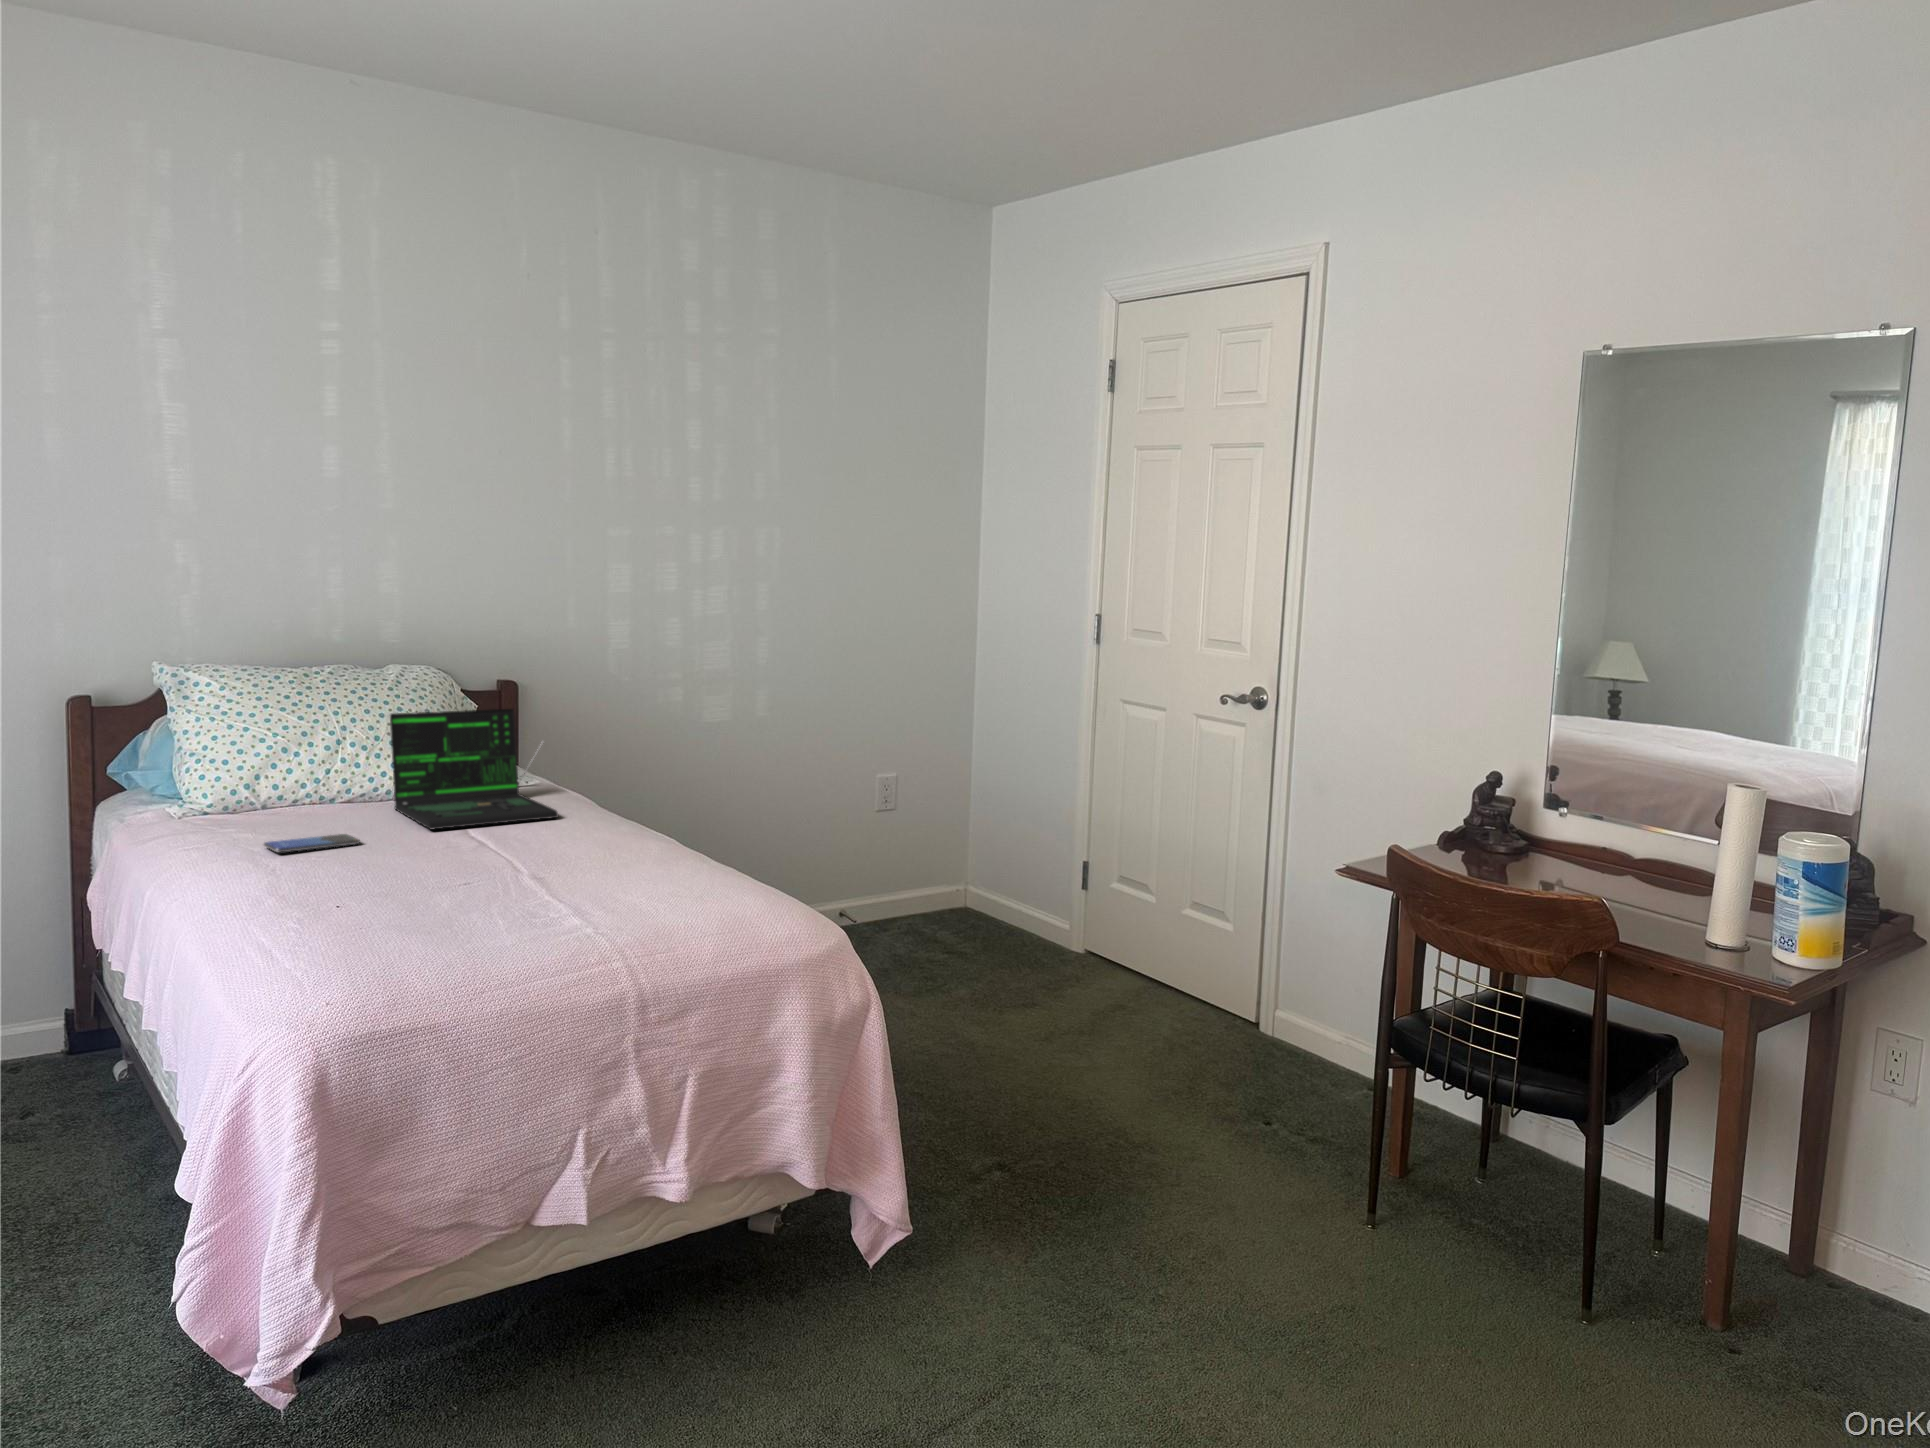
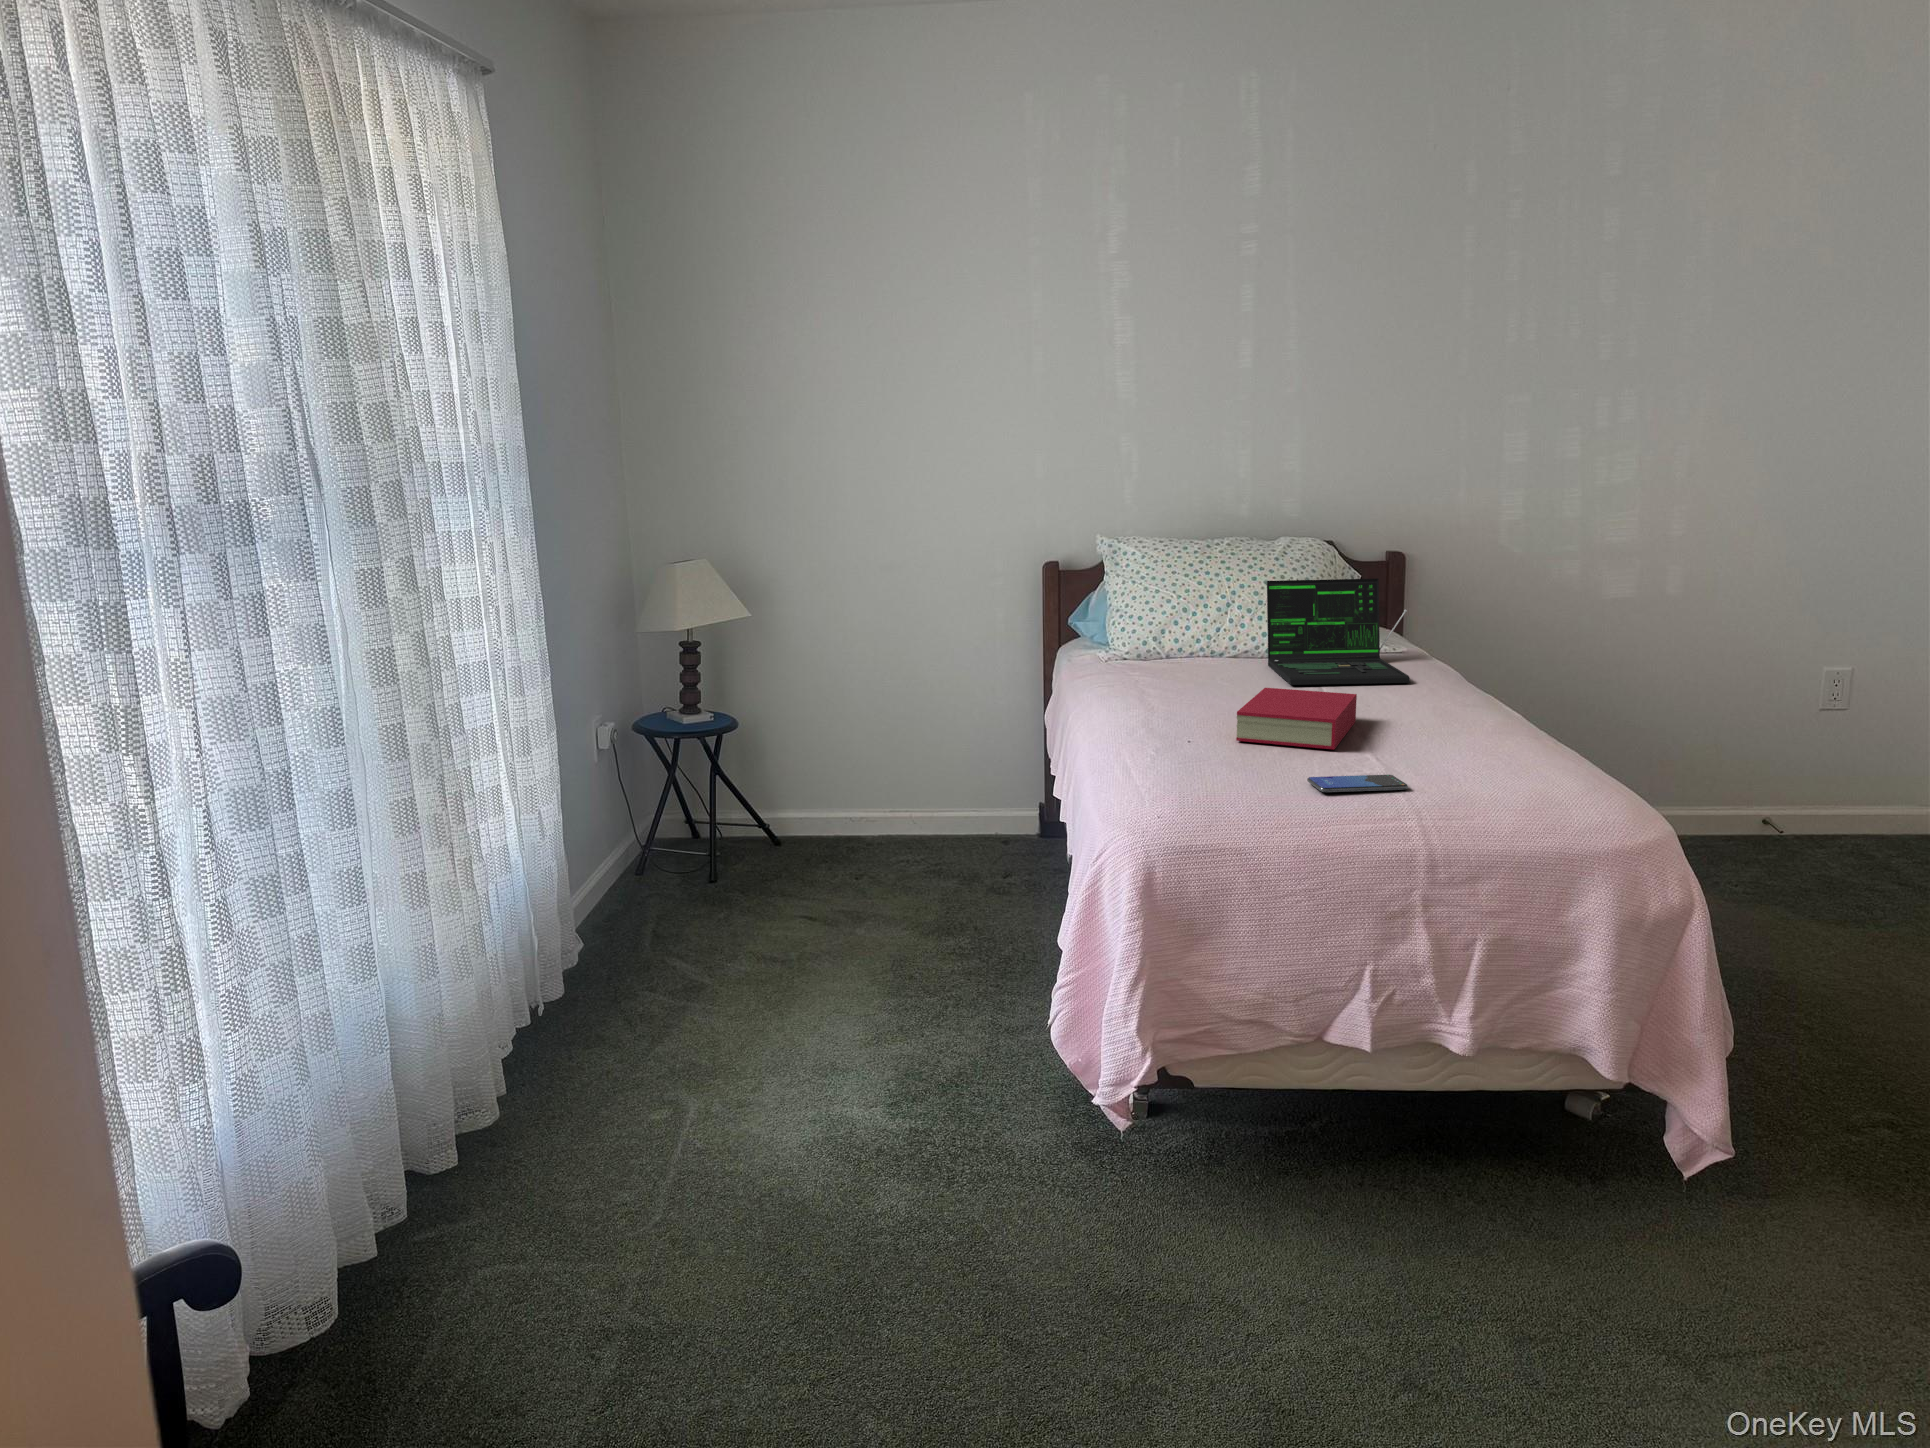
smartphone: present [264,834,360,853] -> present [1307,775,1408,792]
book: none [389,834,517,900] -> present [1236,688,1357,749]

